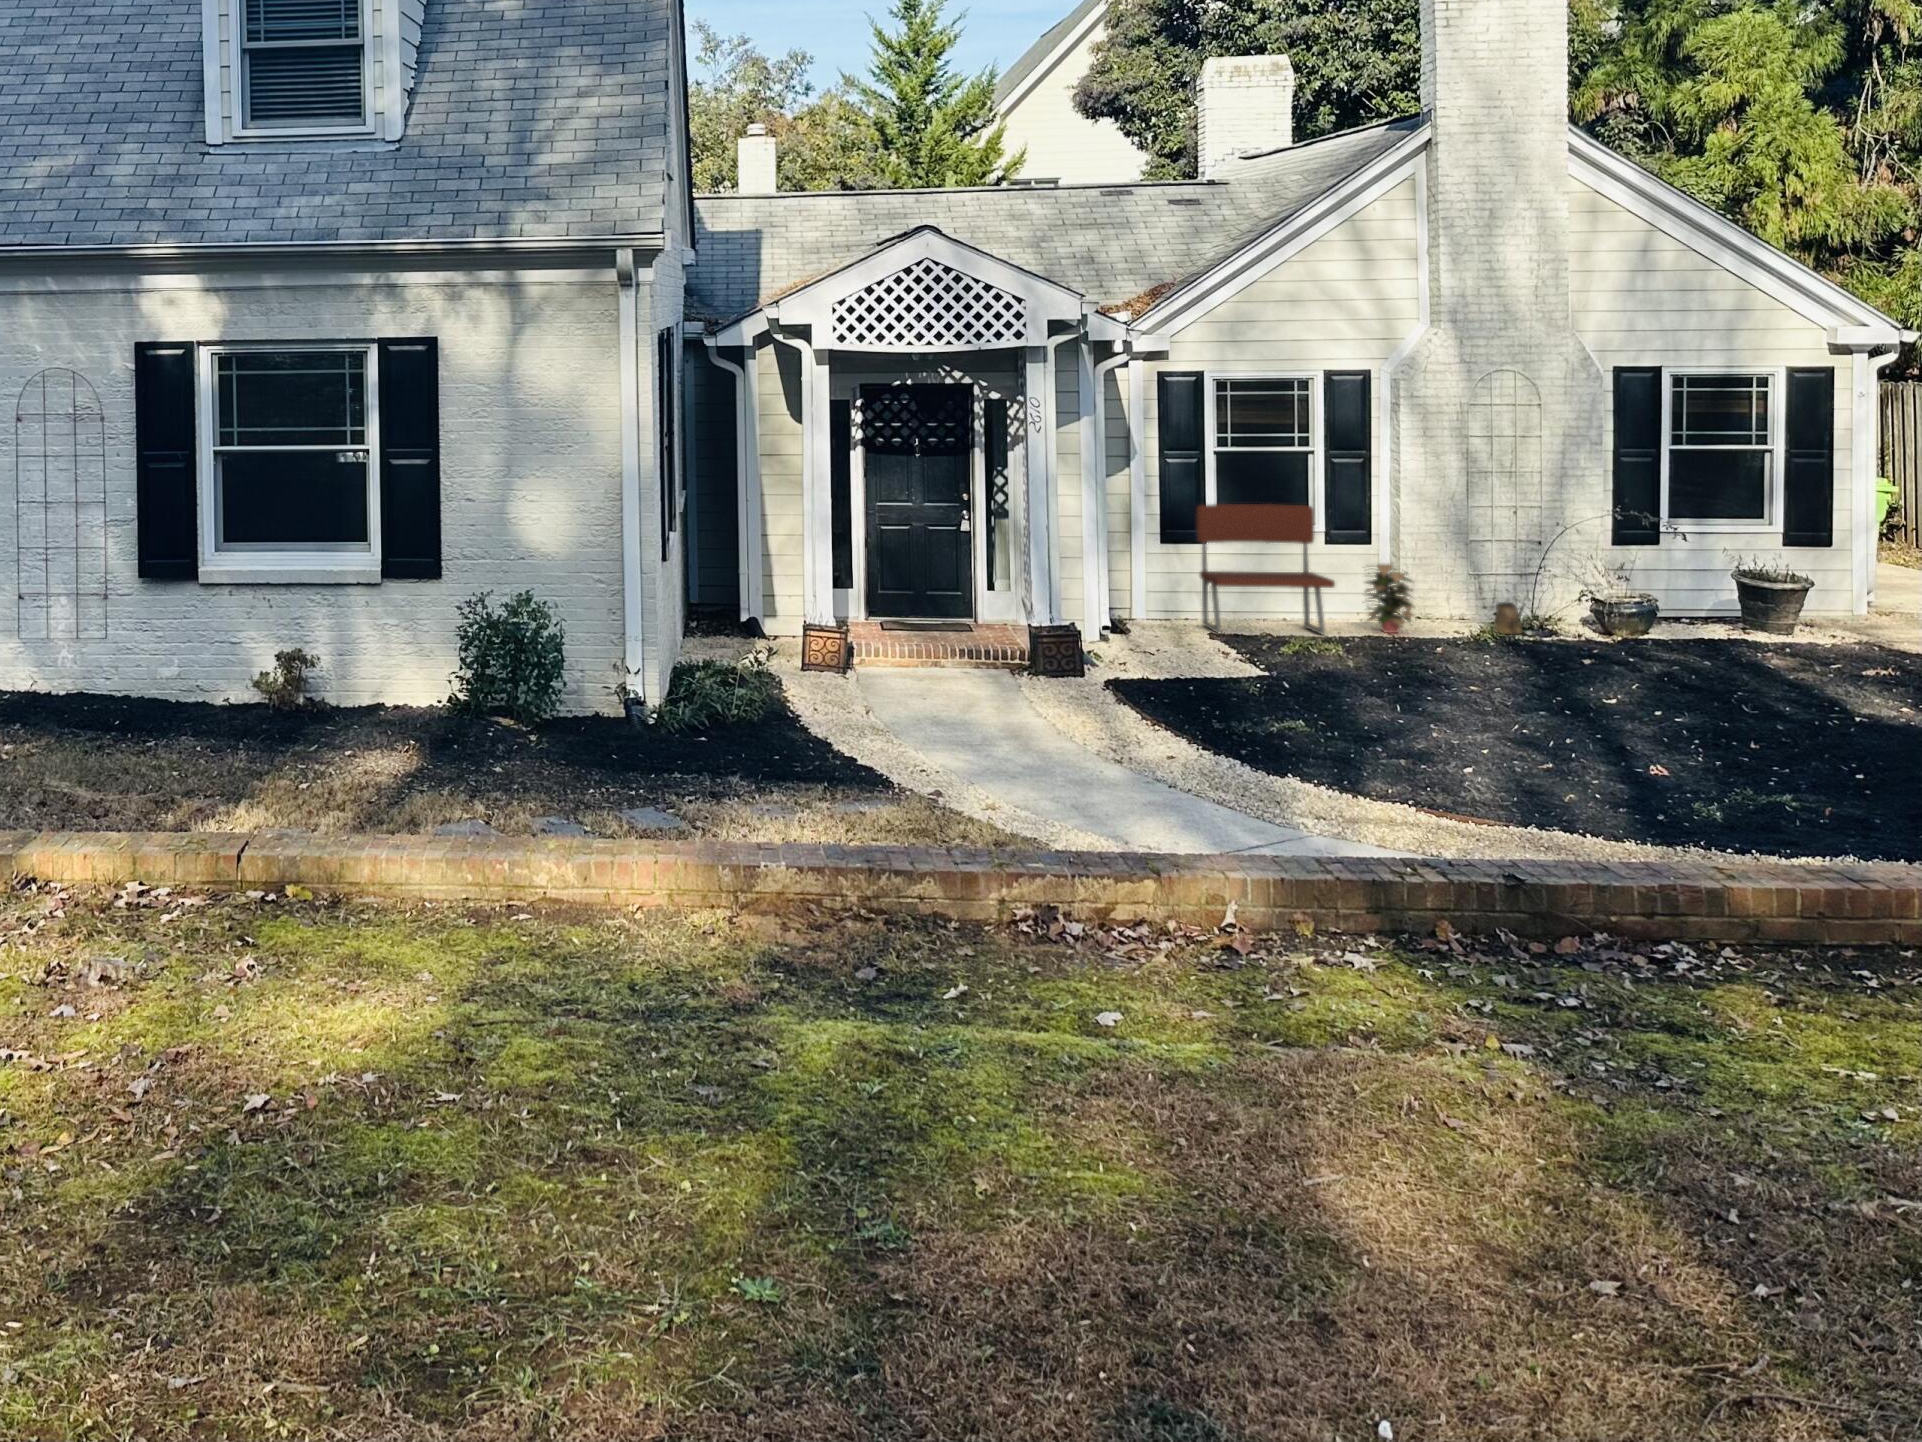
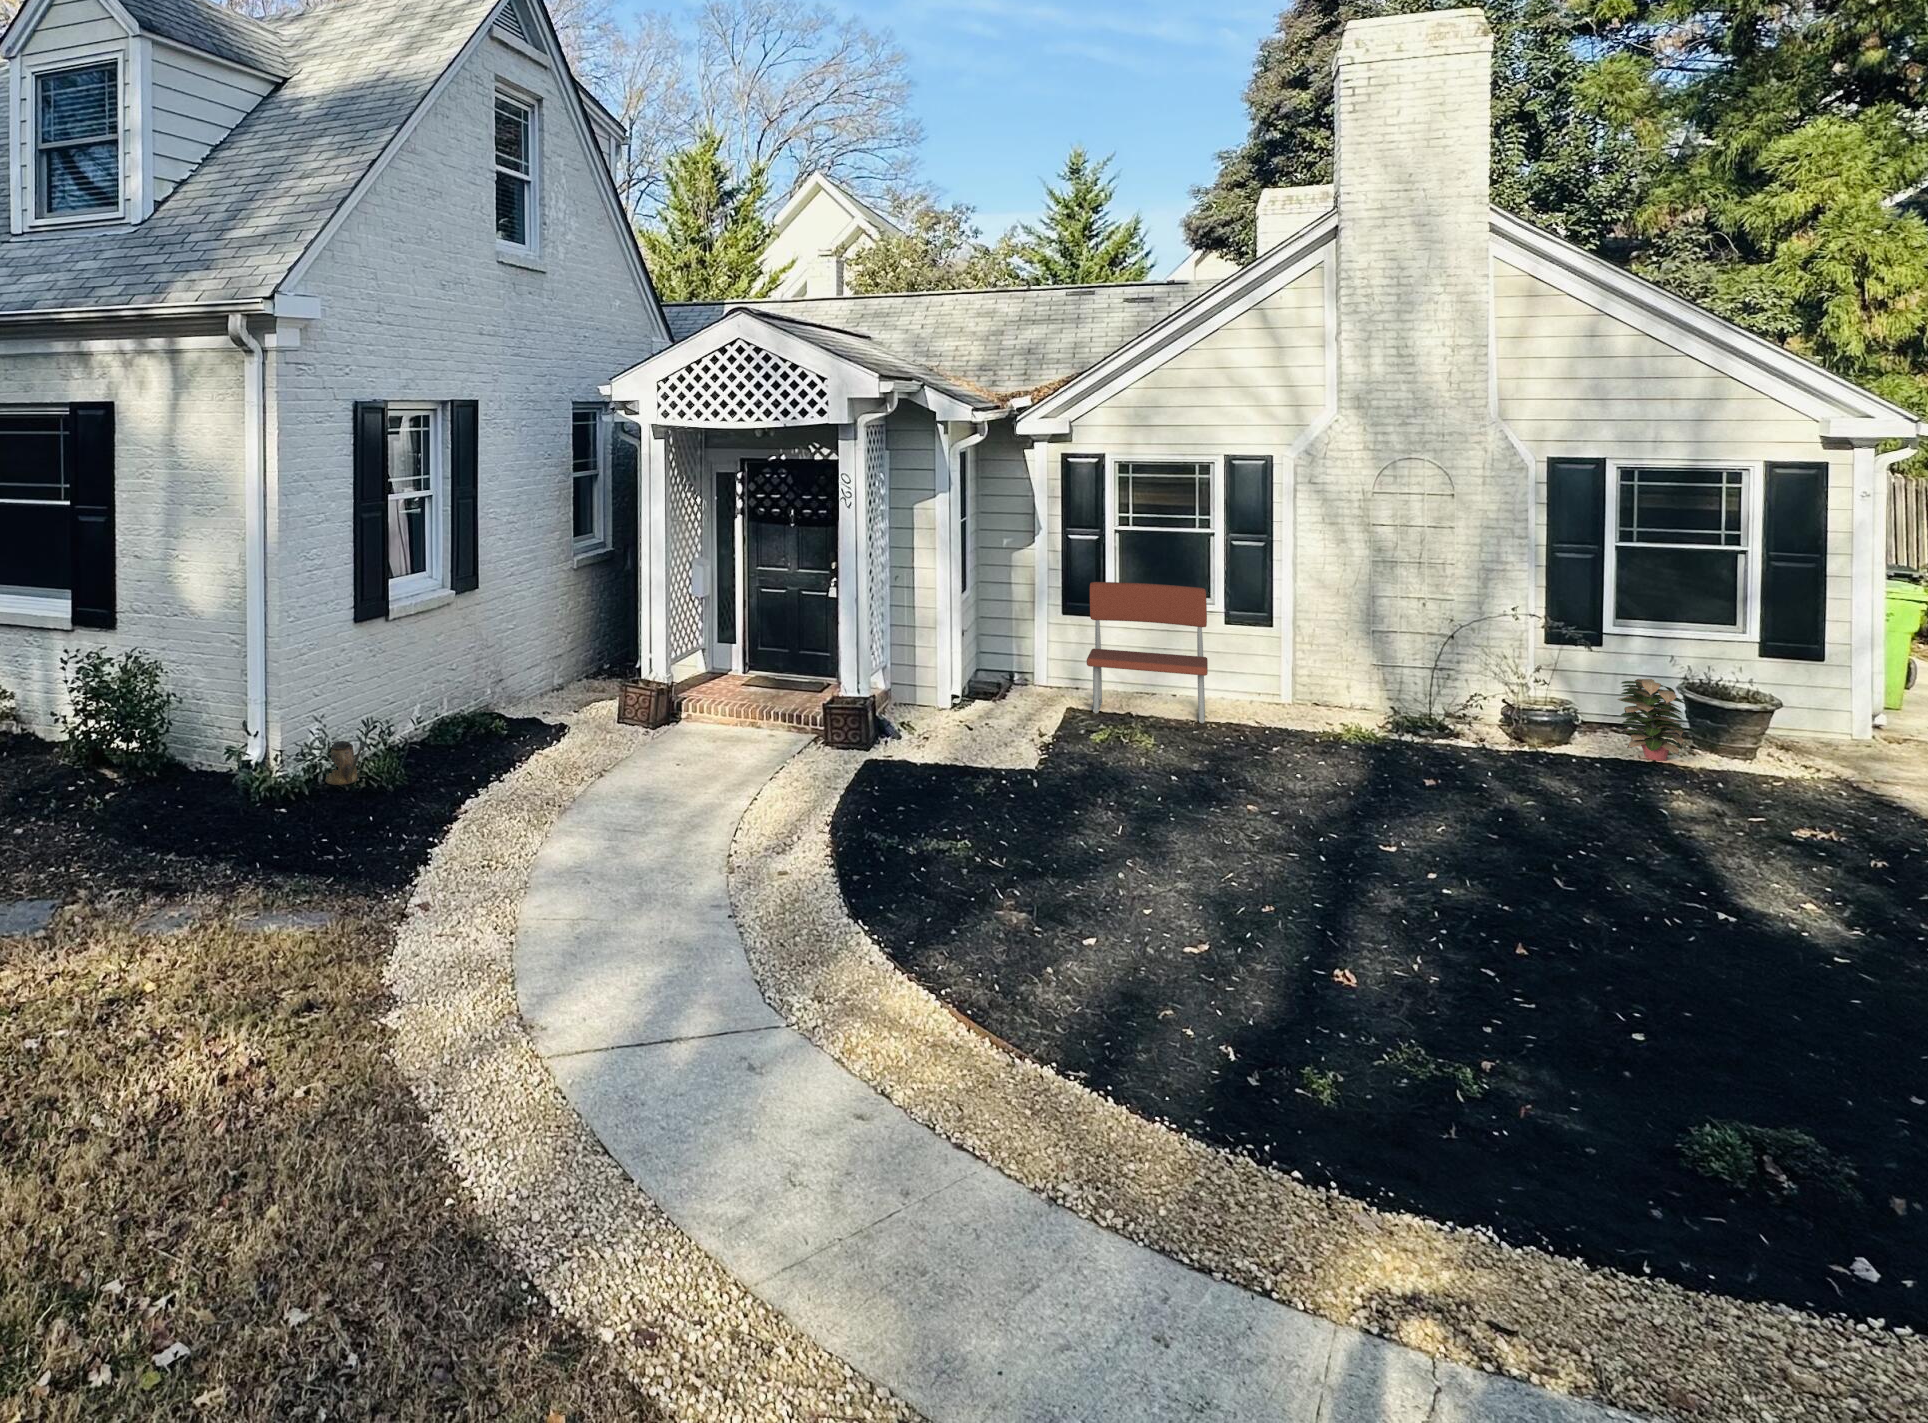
decorative plant: present [1365,564,1413,633] -> present [1618,679,1685,761]
watering can: present [1493,602,1523,634] -> present [325,741,364,785]

